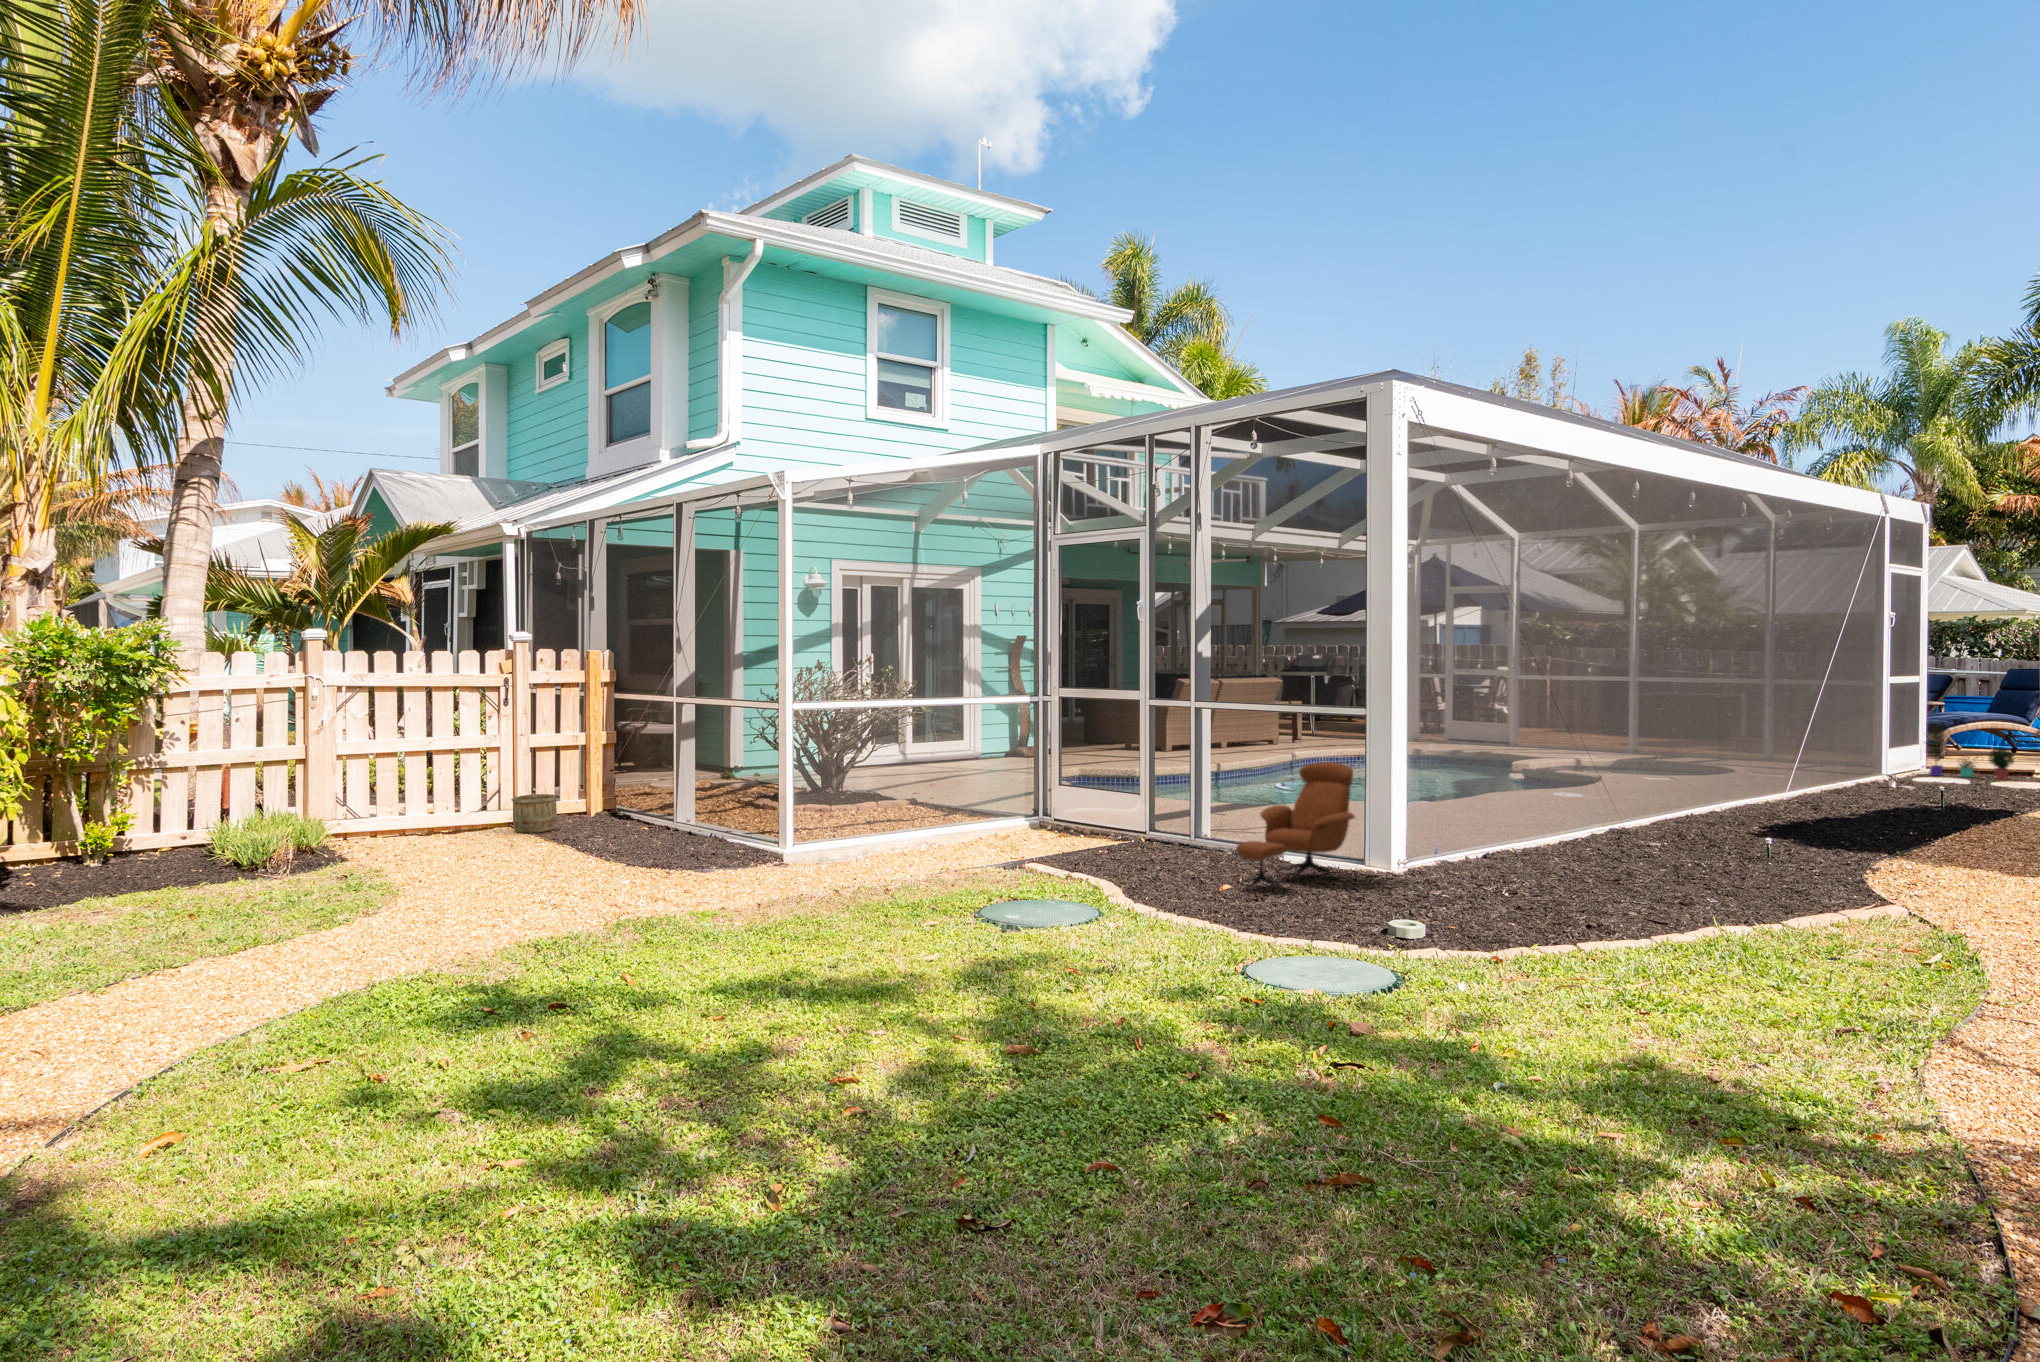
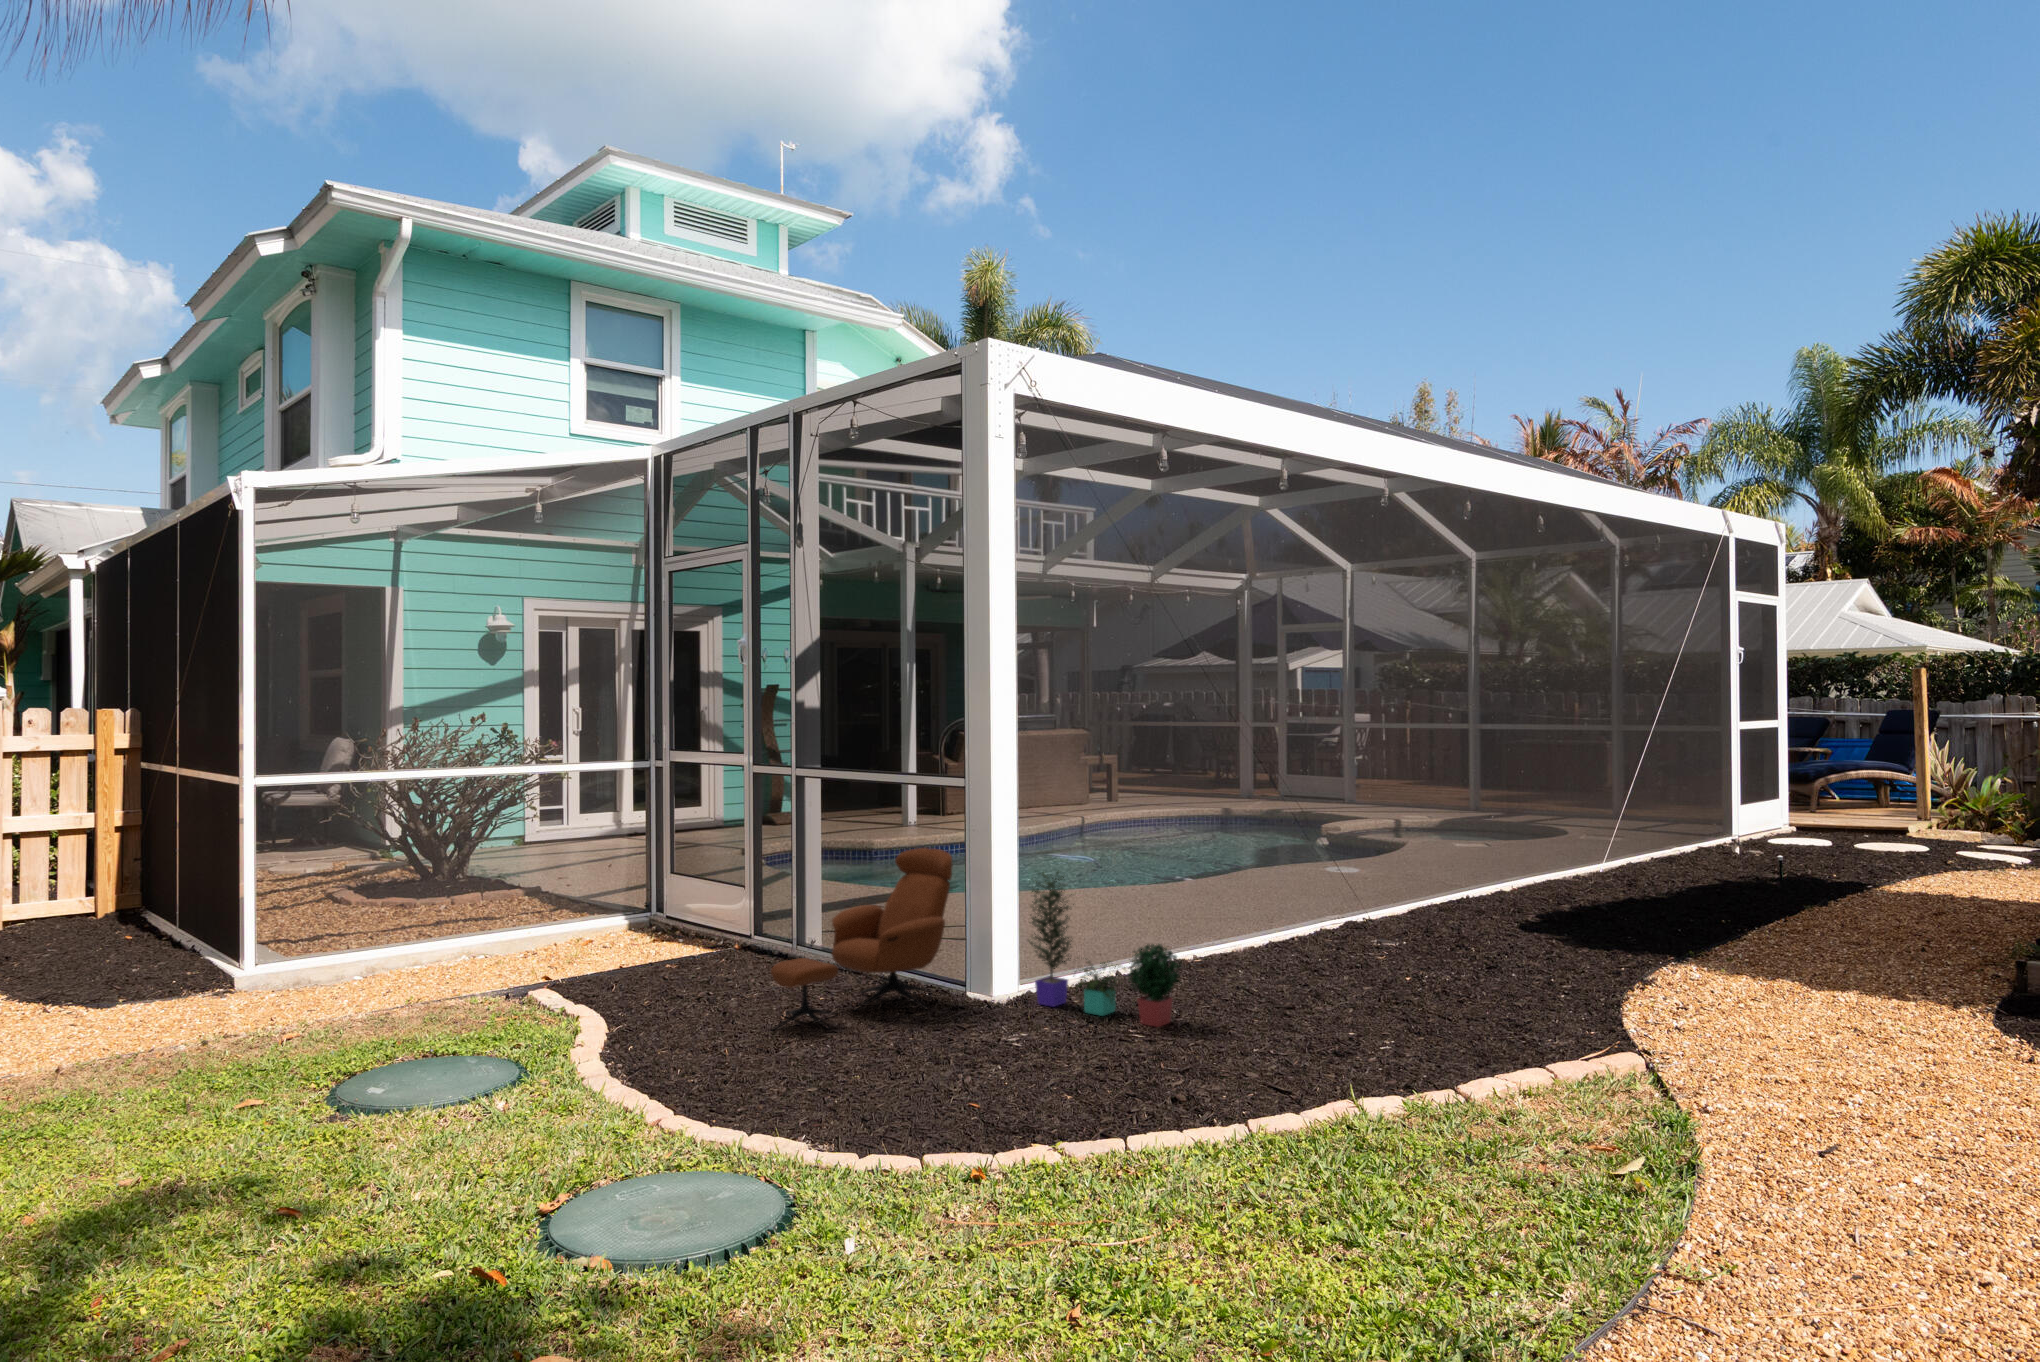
potted plant: present [1926,721,2015,779] -> present [1029,870,1181,1027]
wooden bucket: present [511,794,557,833] -> none [5,884,73,935]

